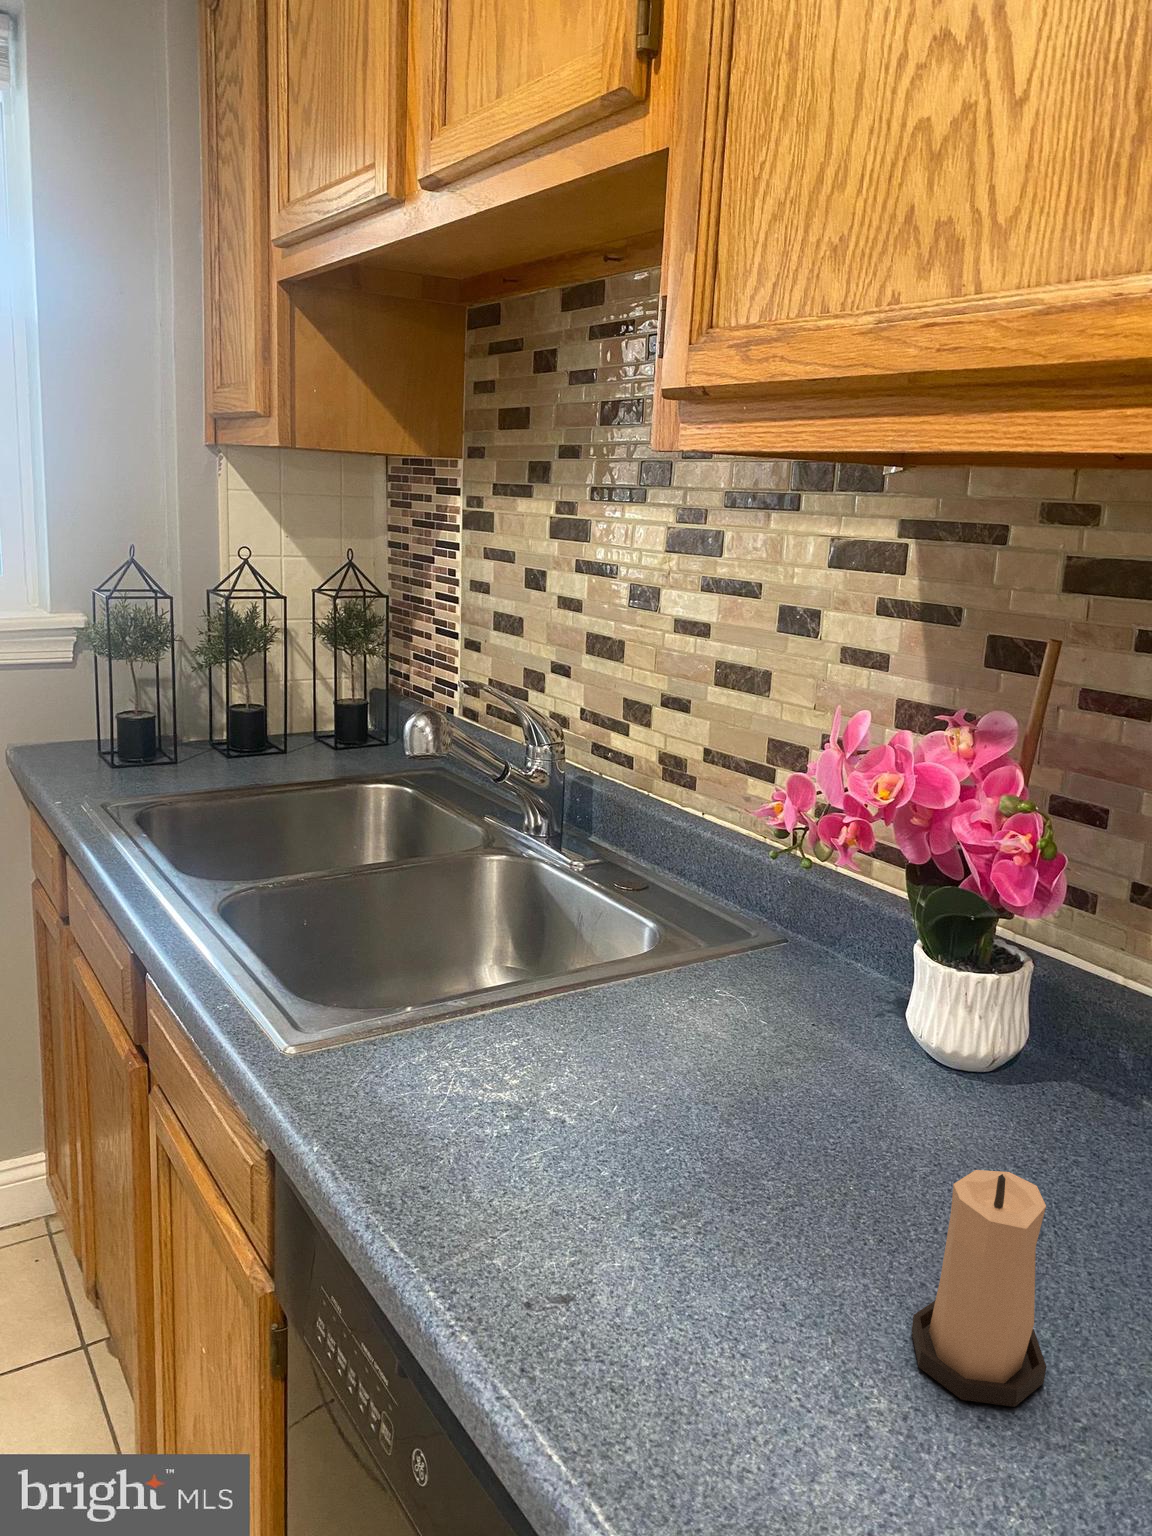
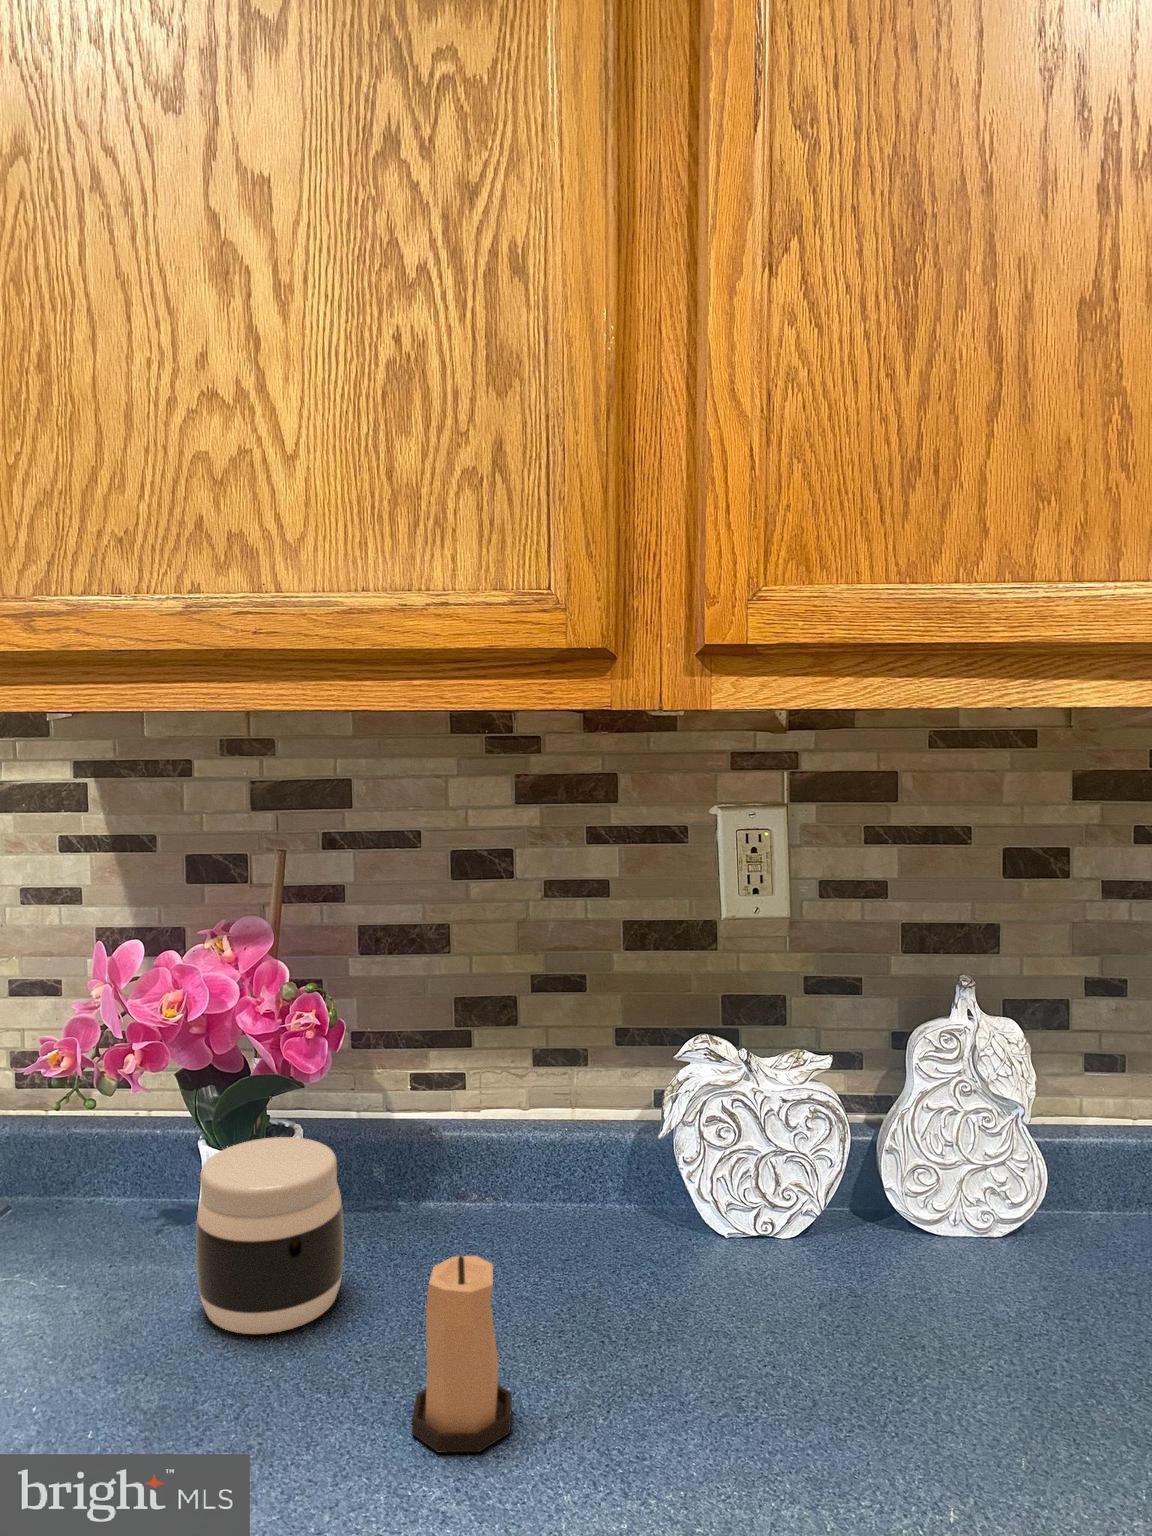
jar: none [832,952,1000,1163] -> present [196,1137,344,1334]

